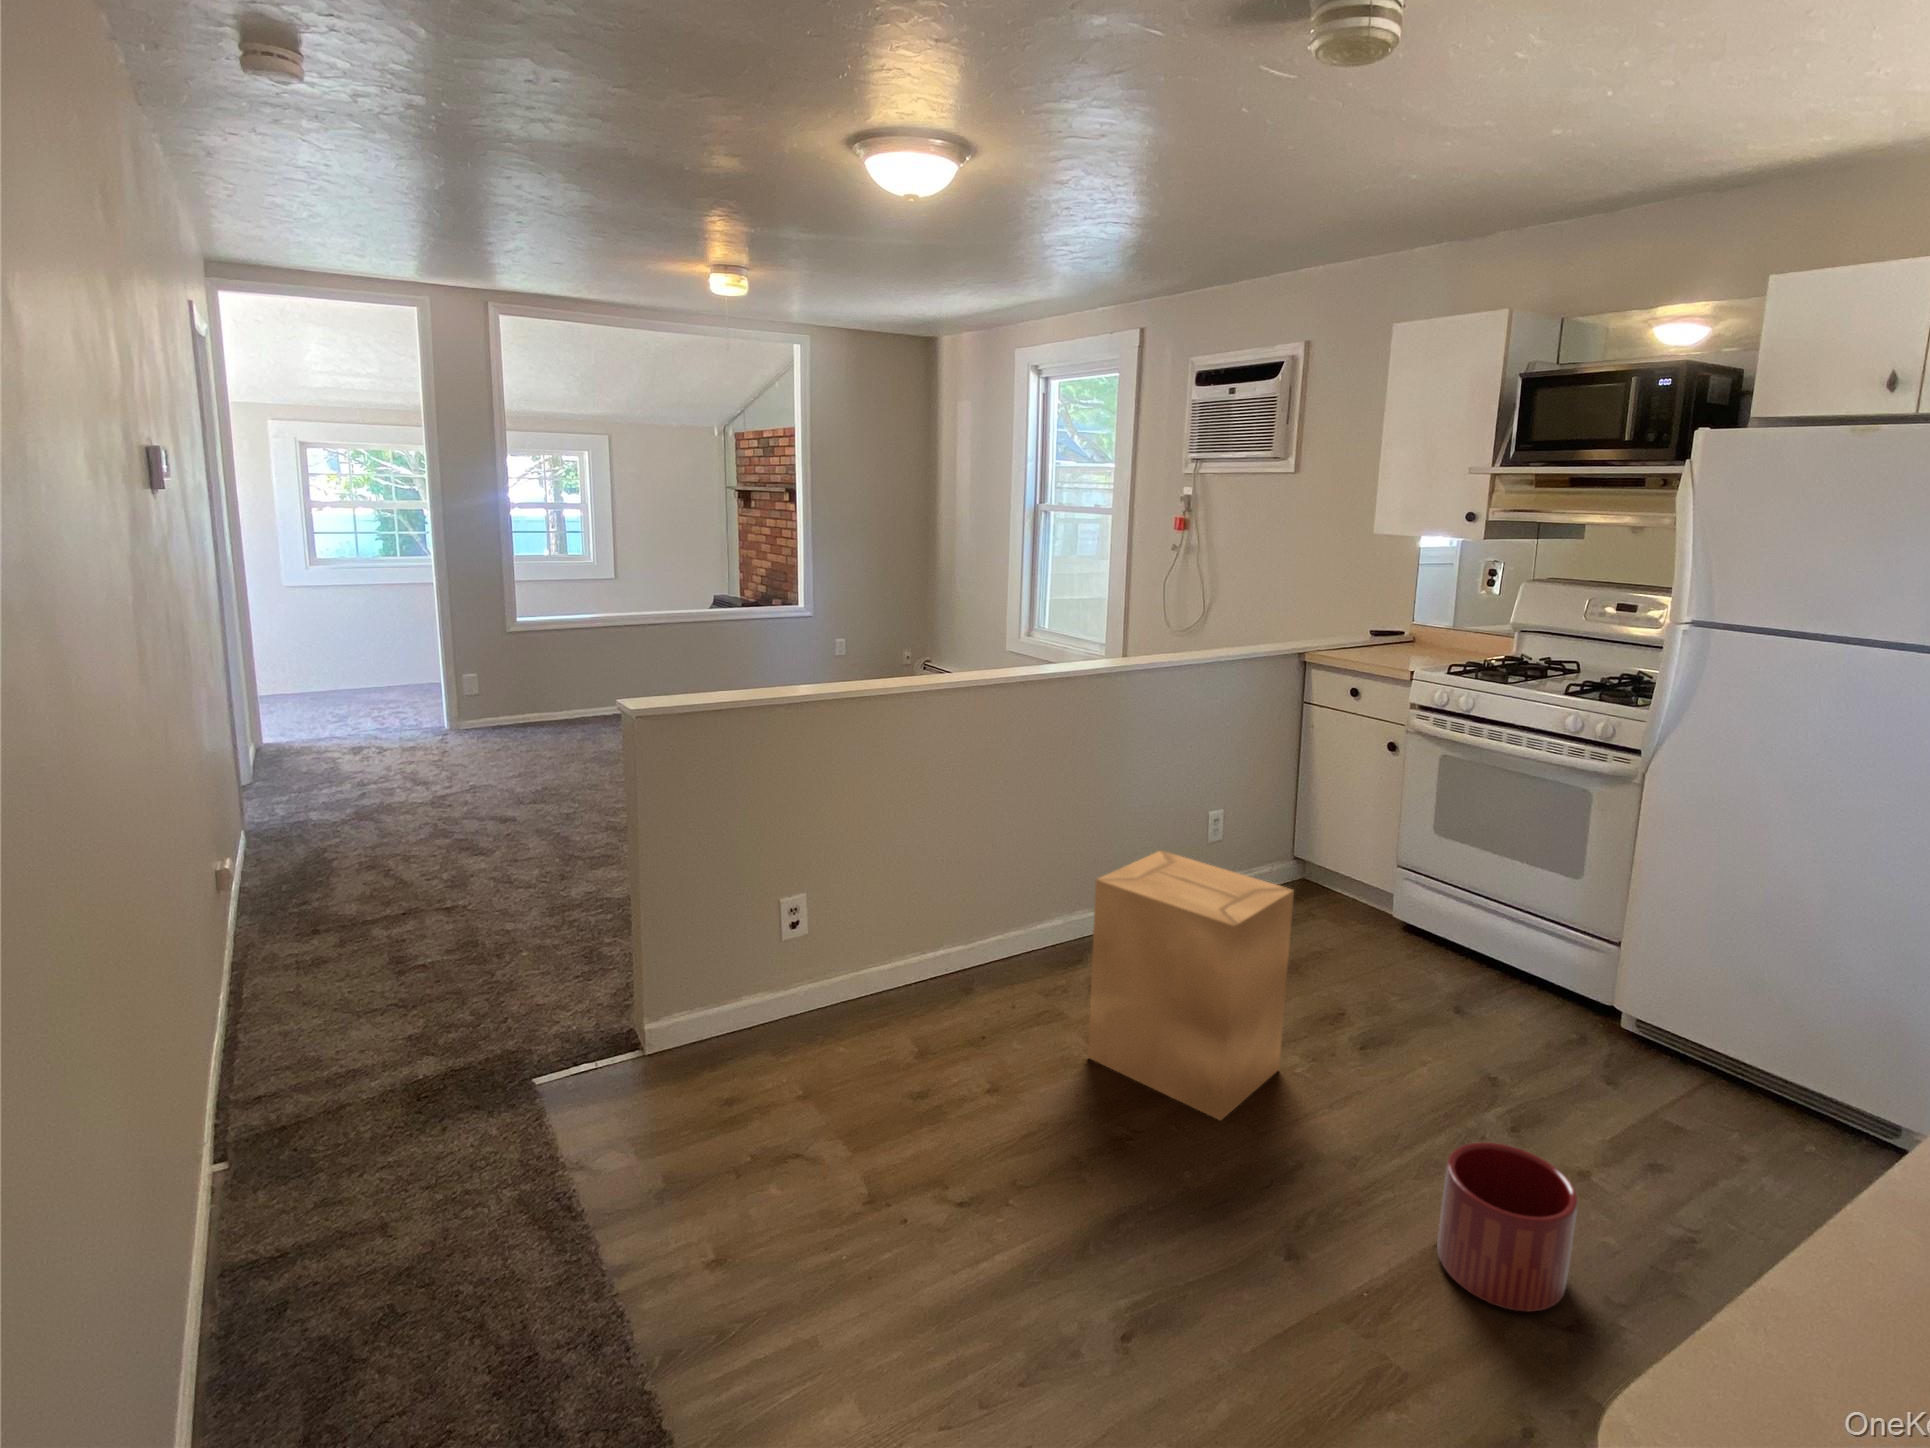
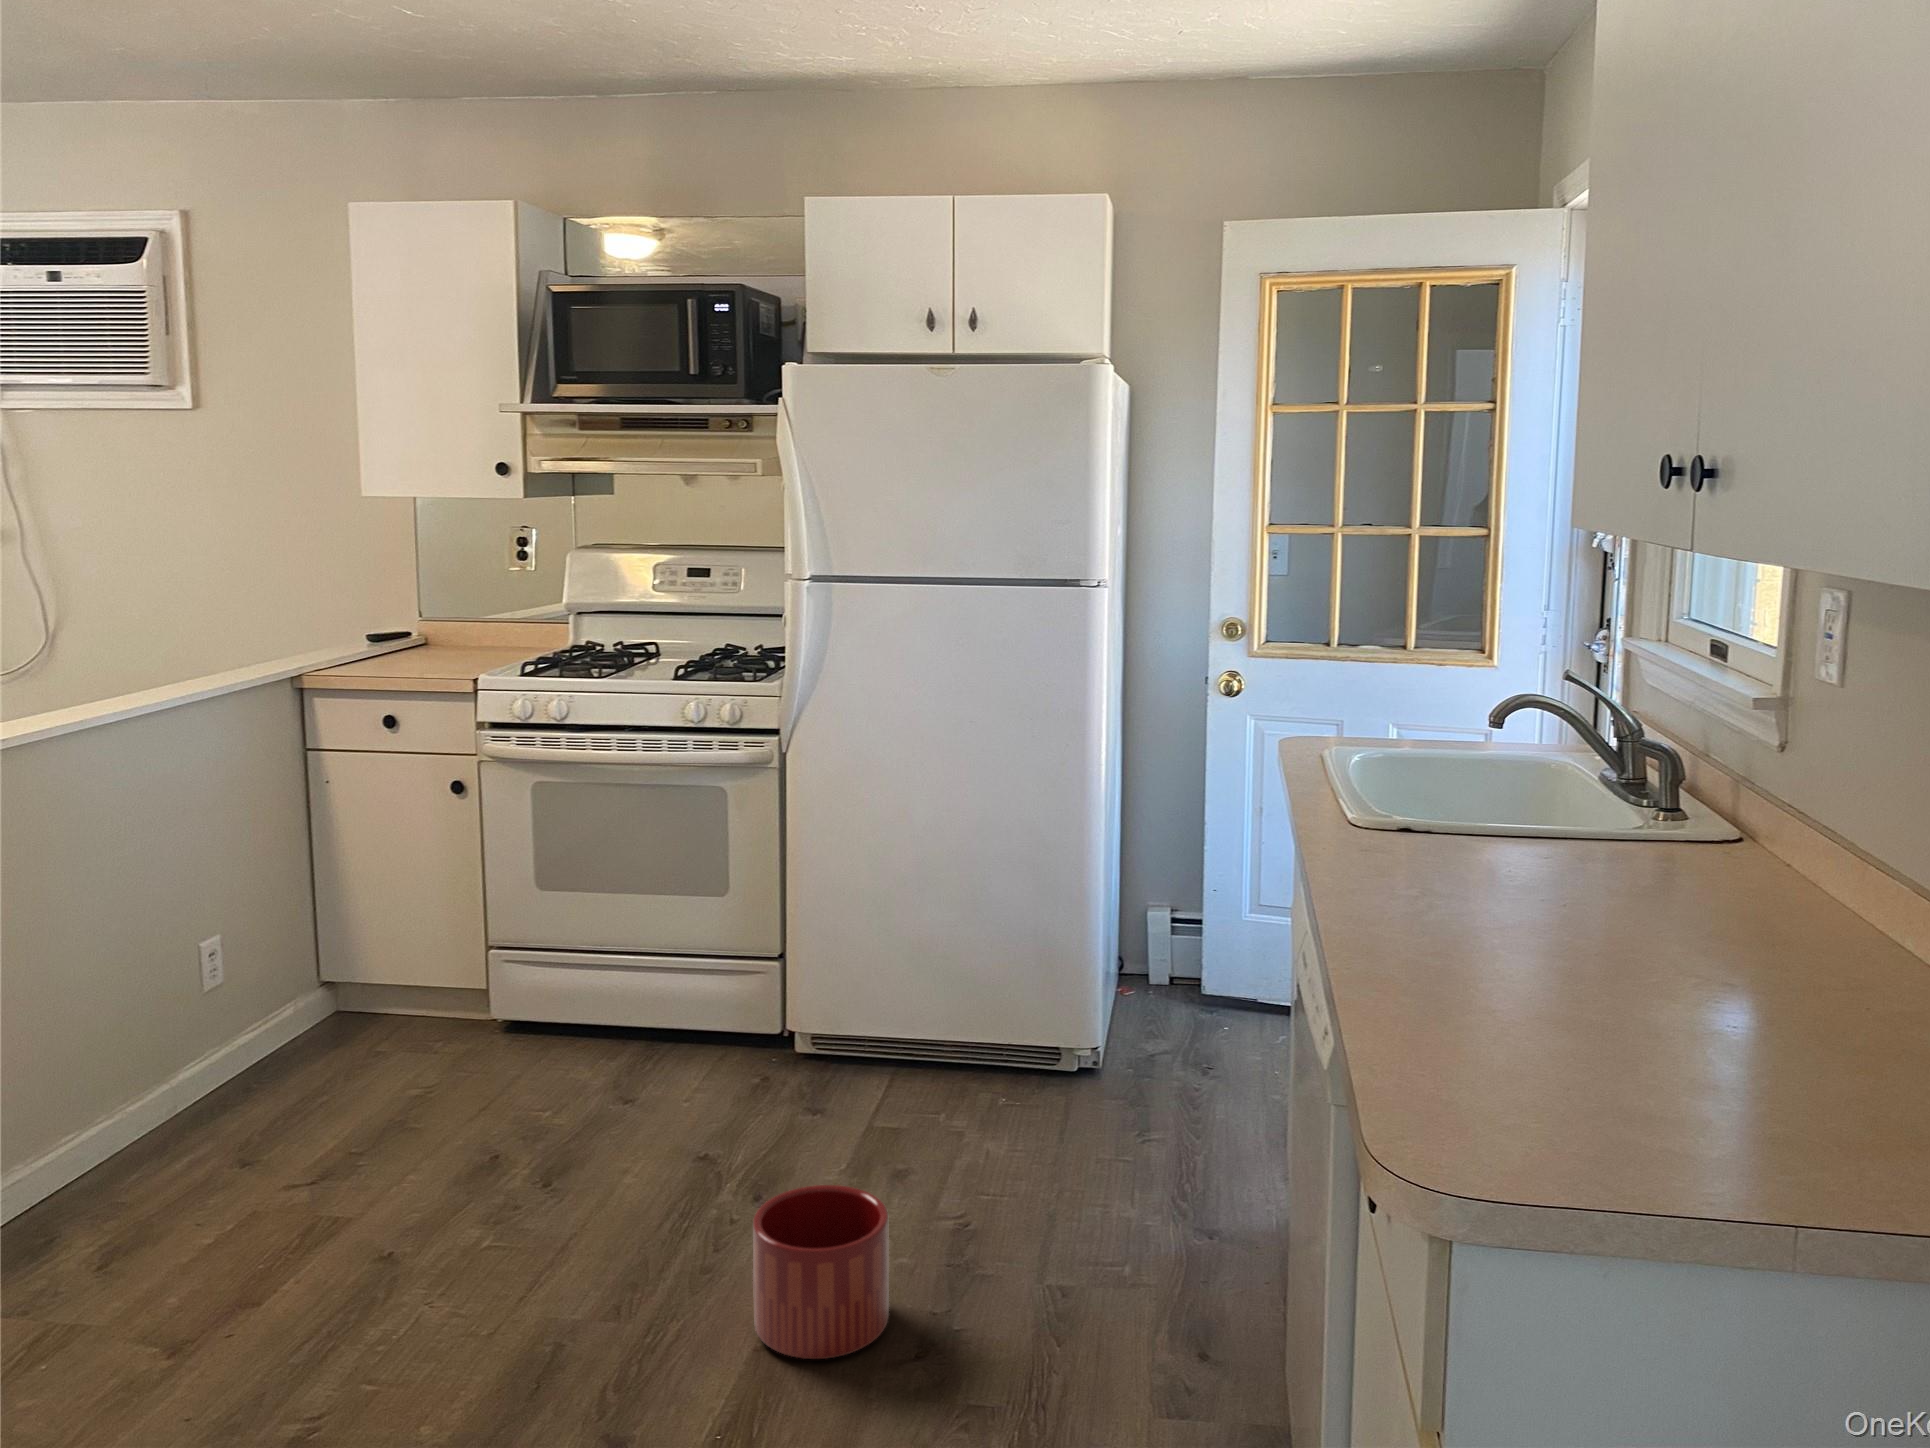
cardboard box: present [1088,851,1294,1120] -> none [156,994,467,1359]

